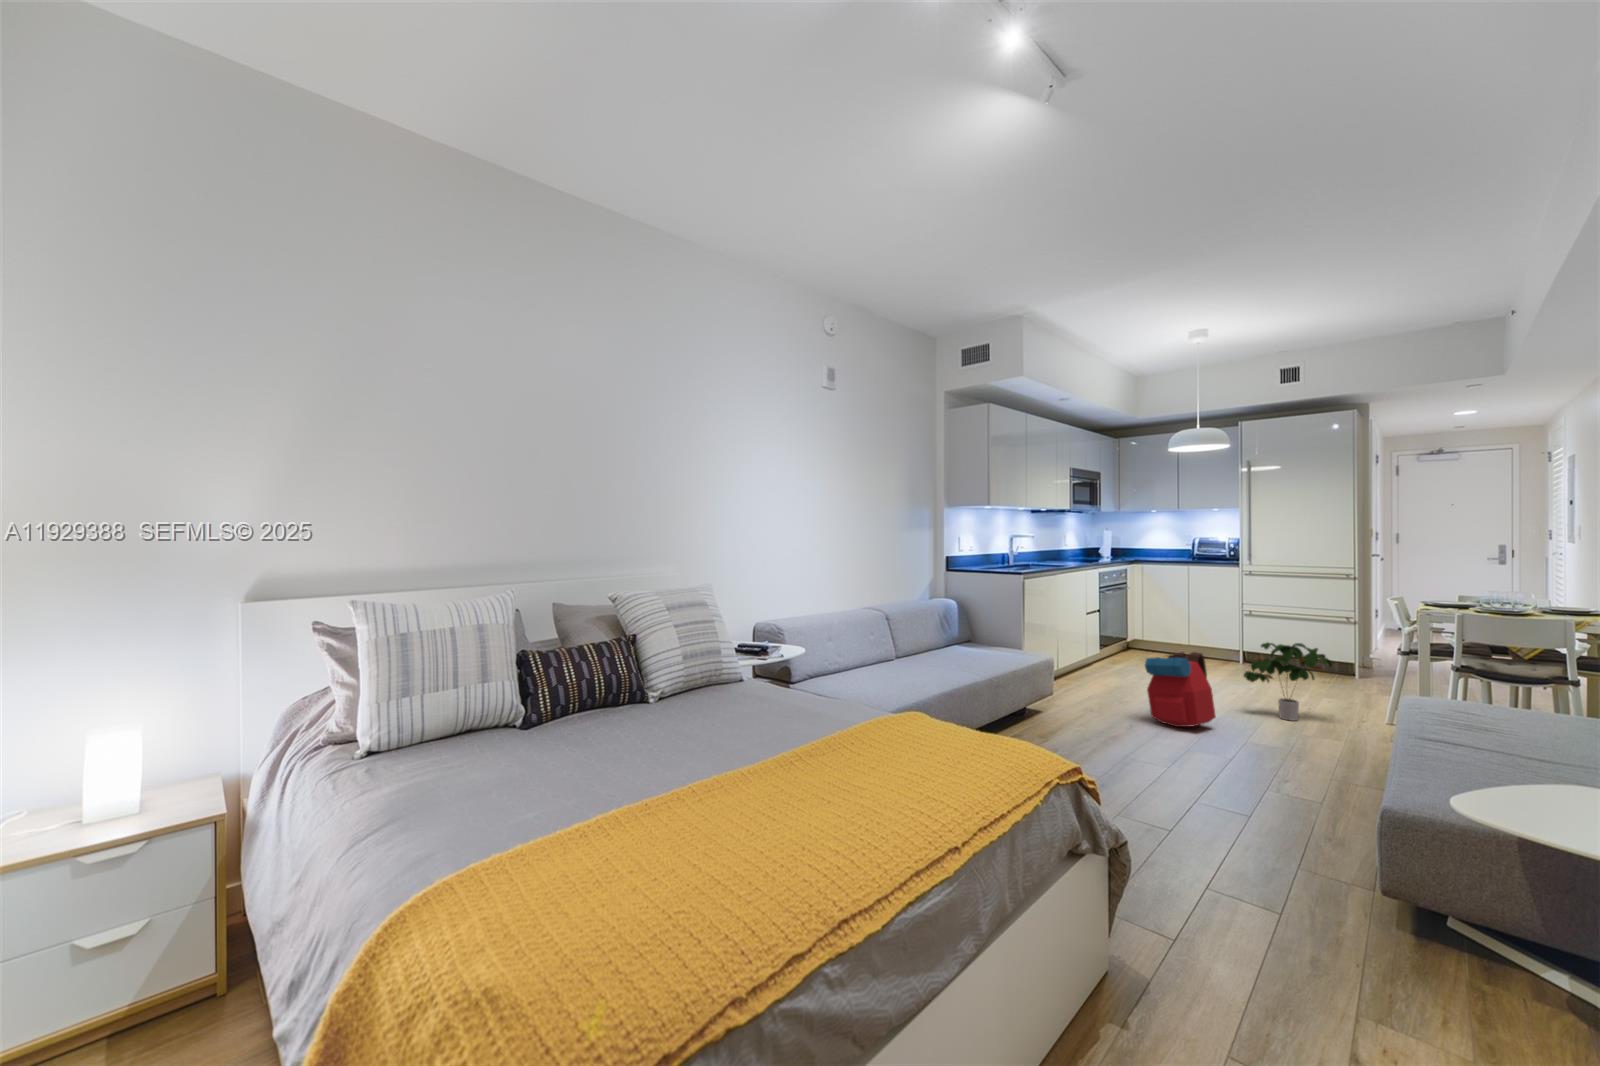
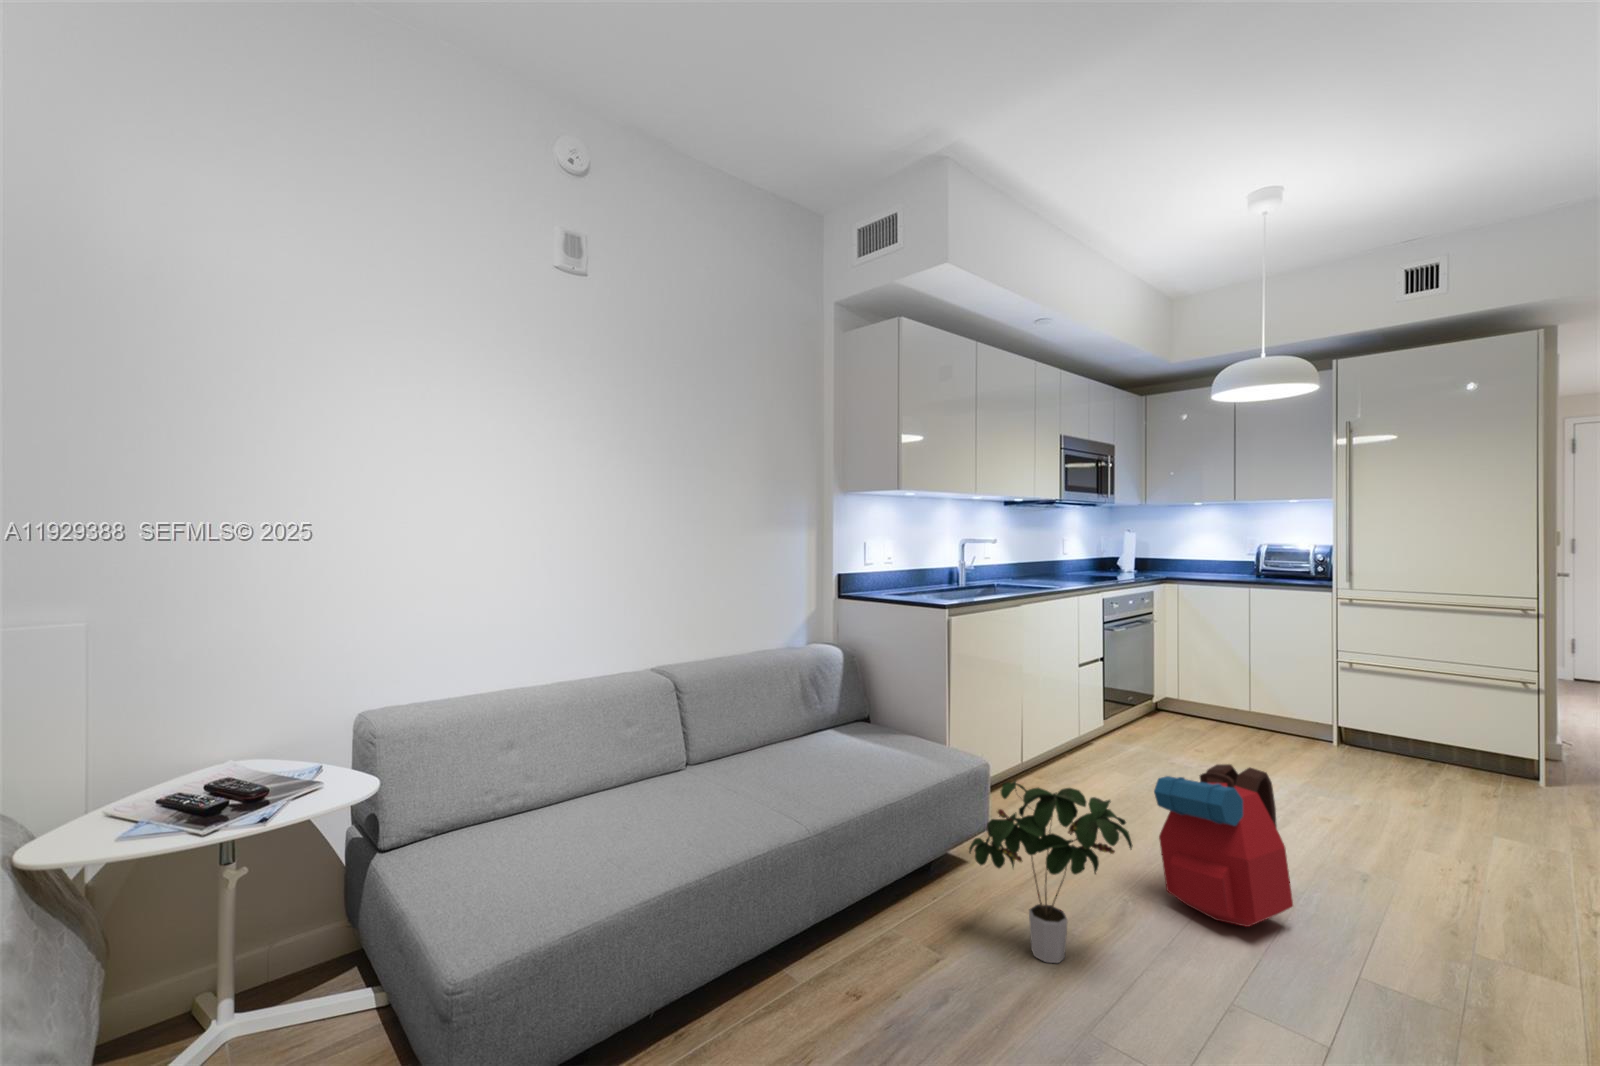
potted plant: present [1244,642,1332,721] -> present [969,780,1133,963]

